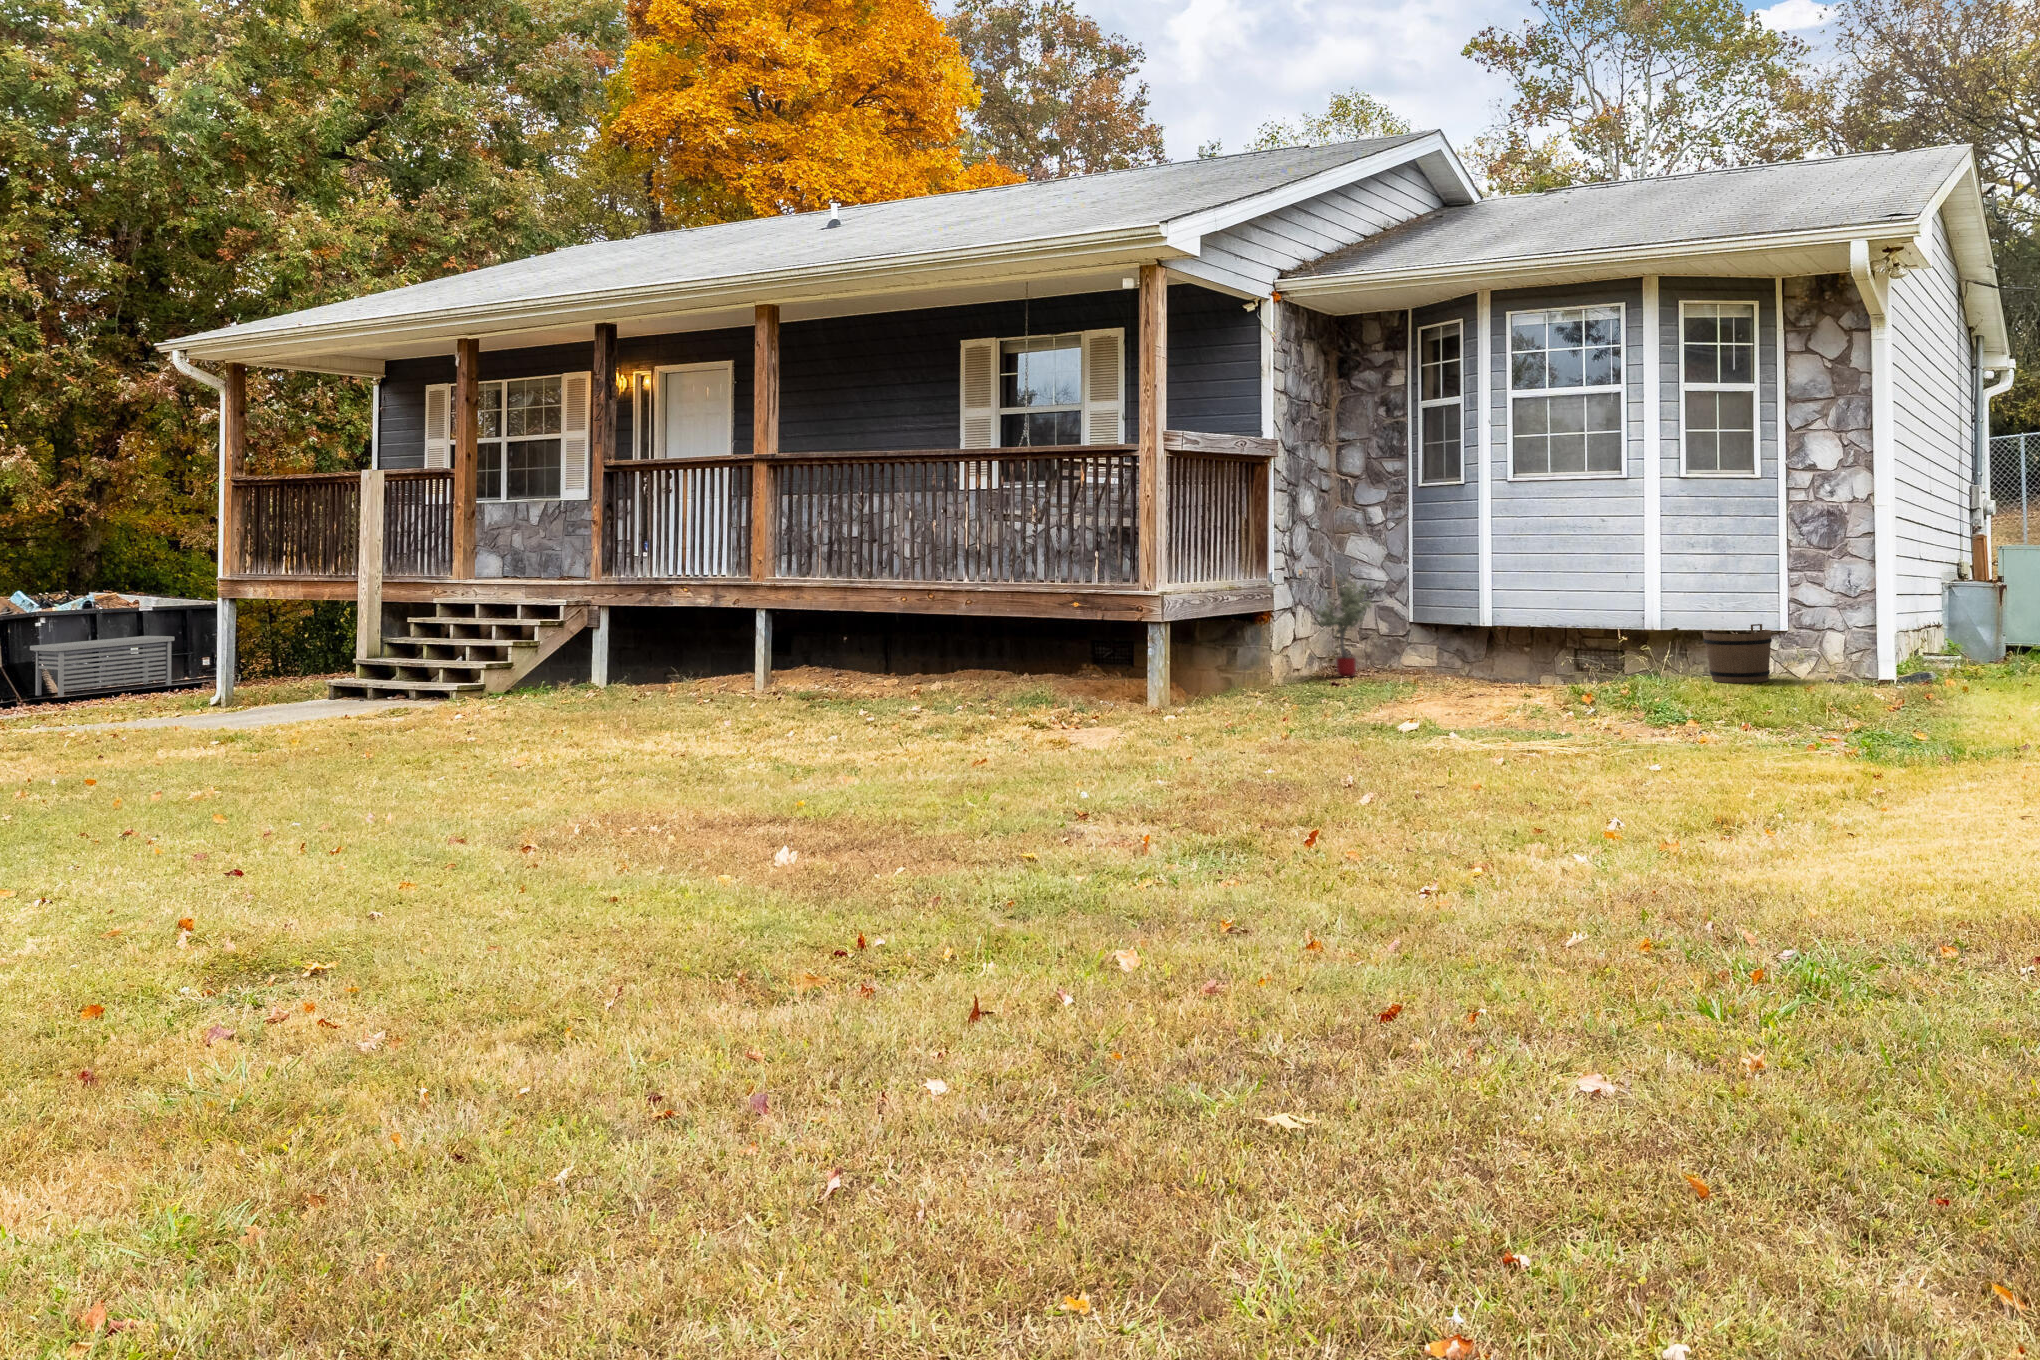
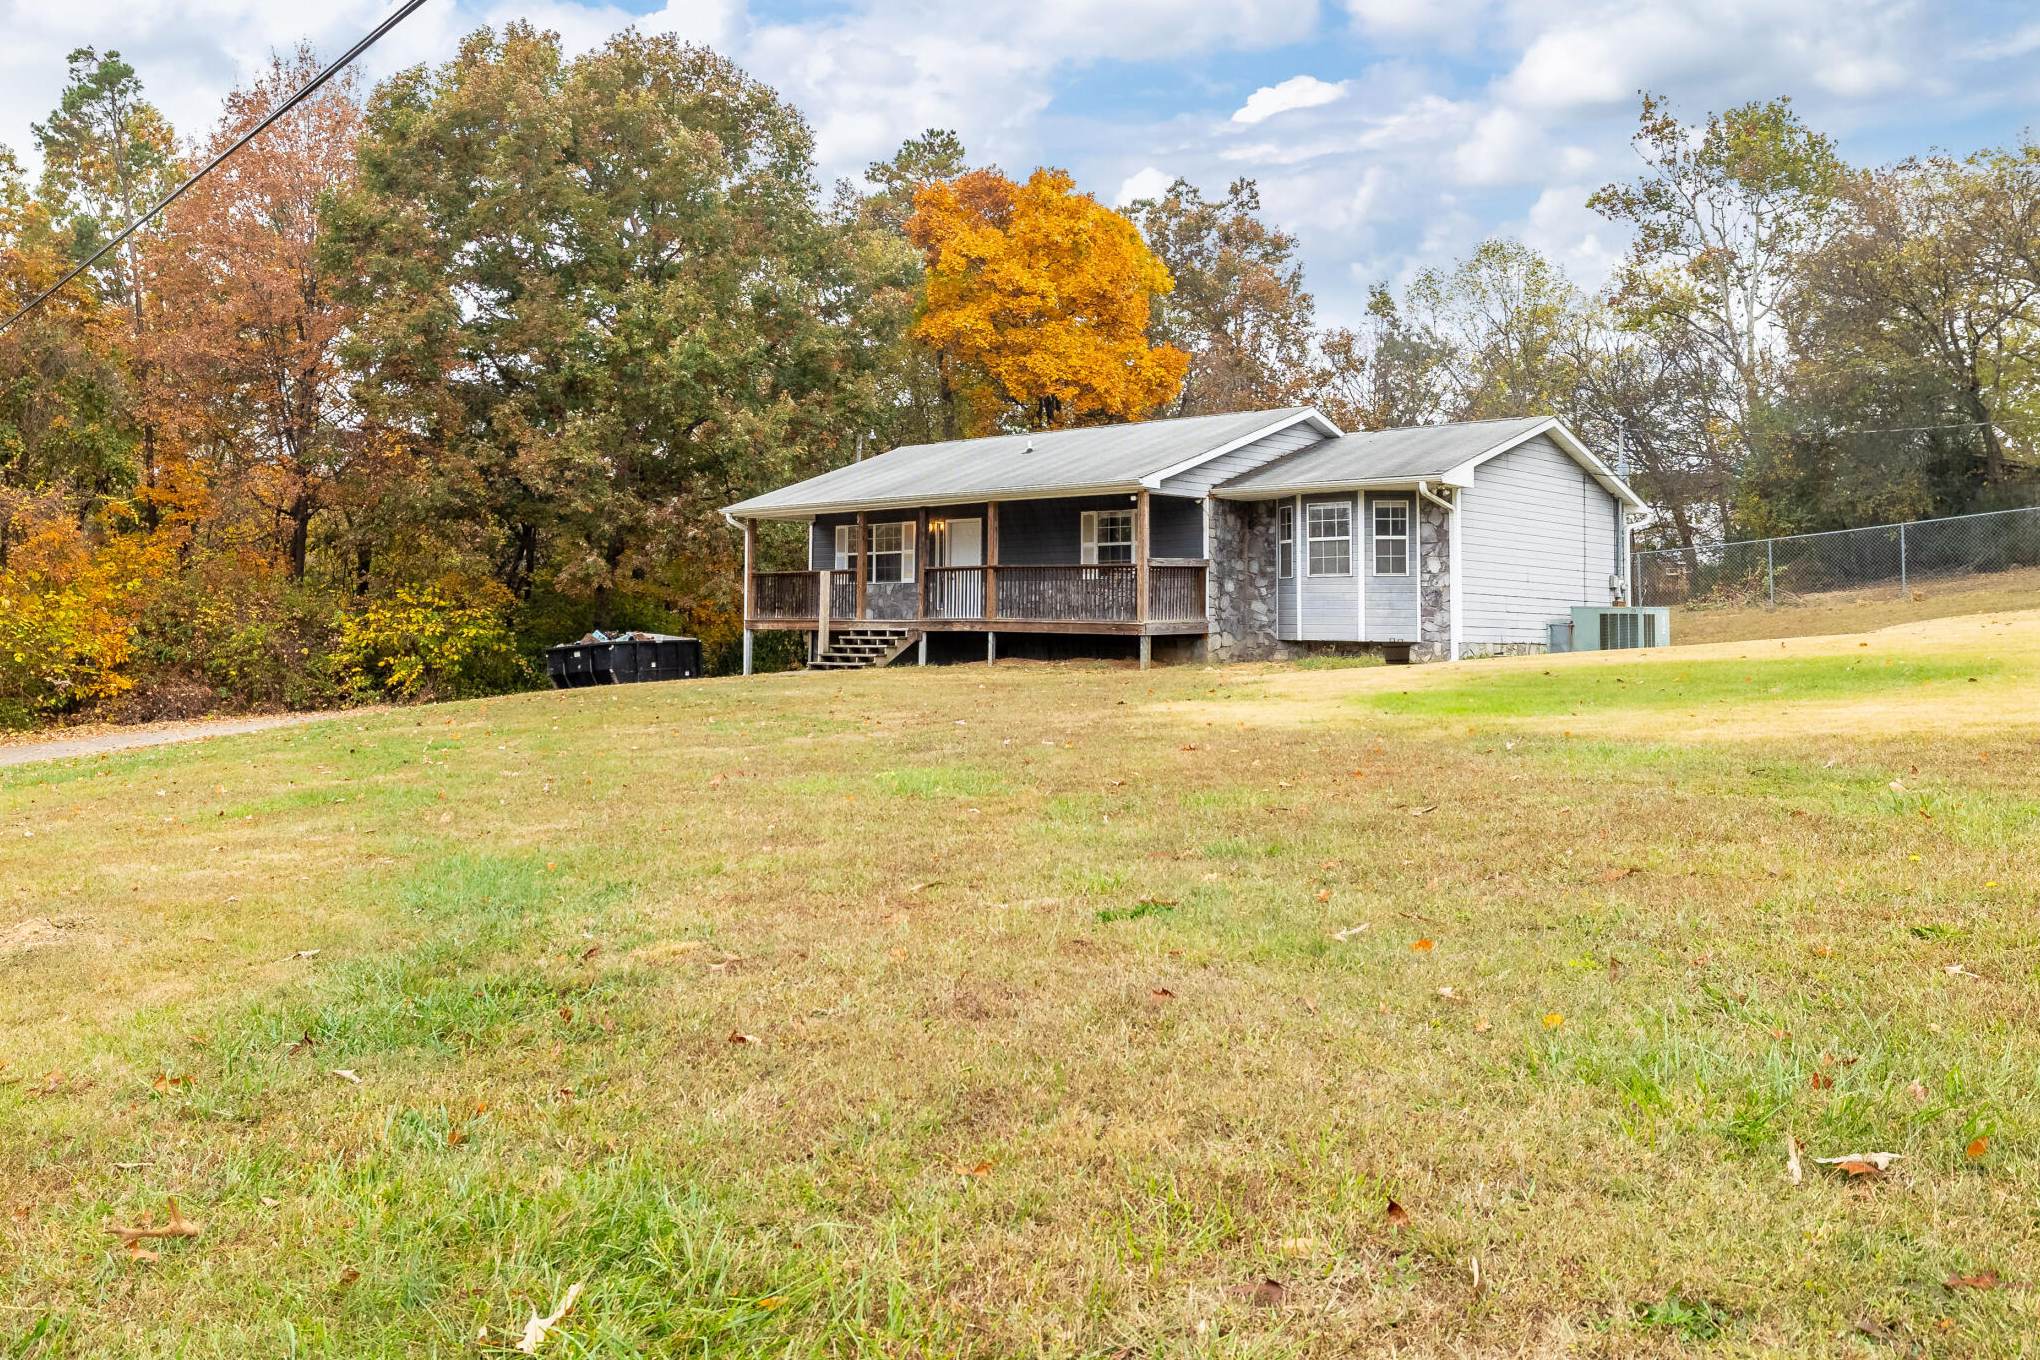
potted tree: present [1313,573,1371,677] -> none [1228,618,1258,664]
storage bench: present [30,636,175,697] -> none [674,646,732,671]

